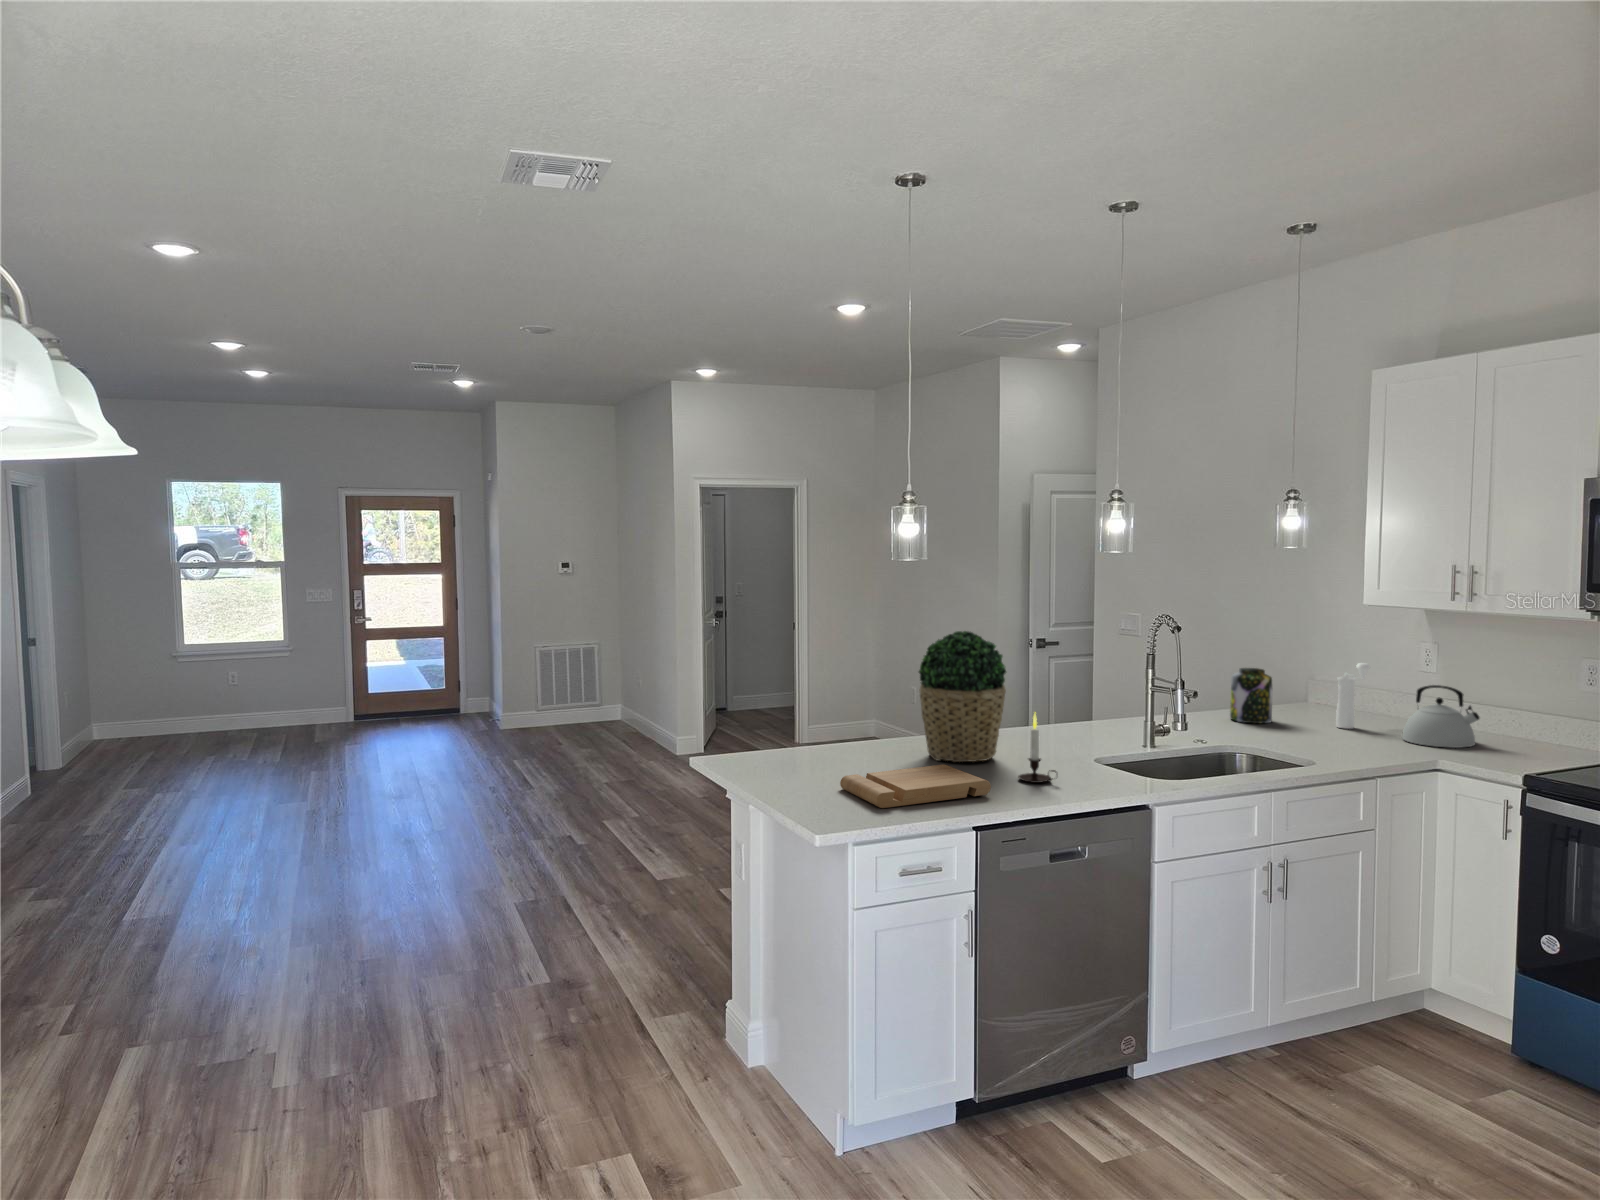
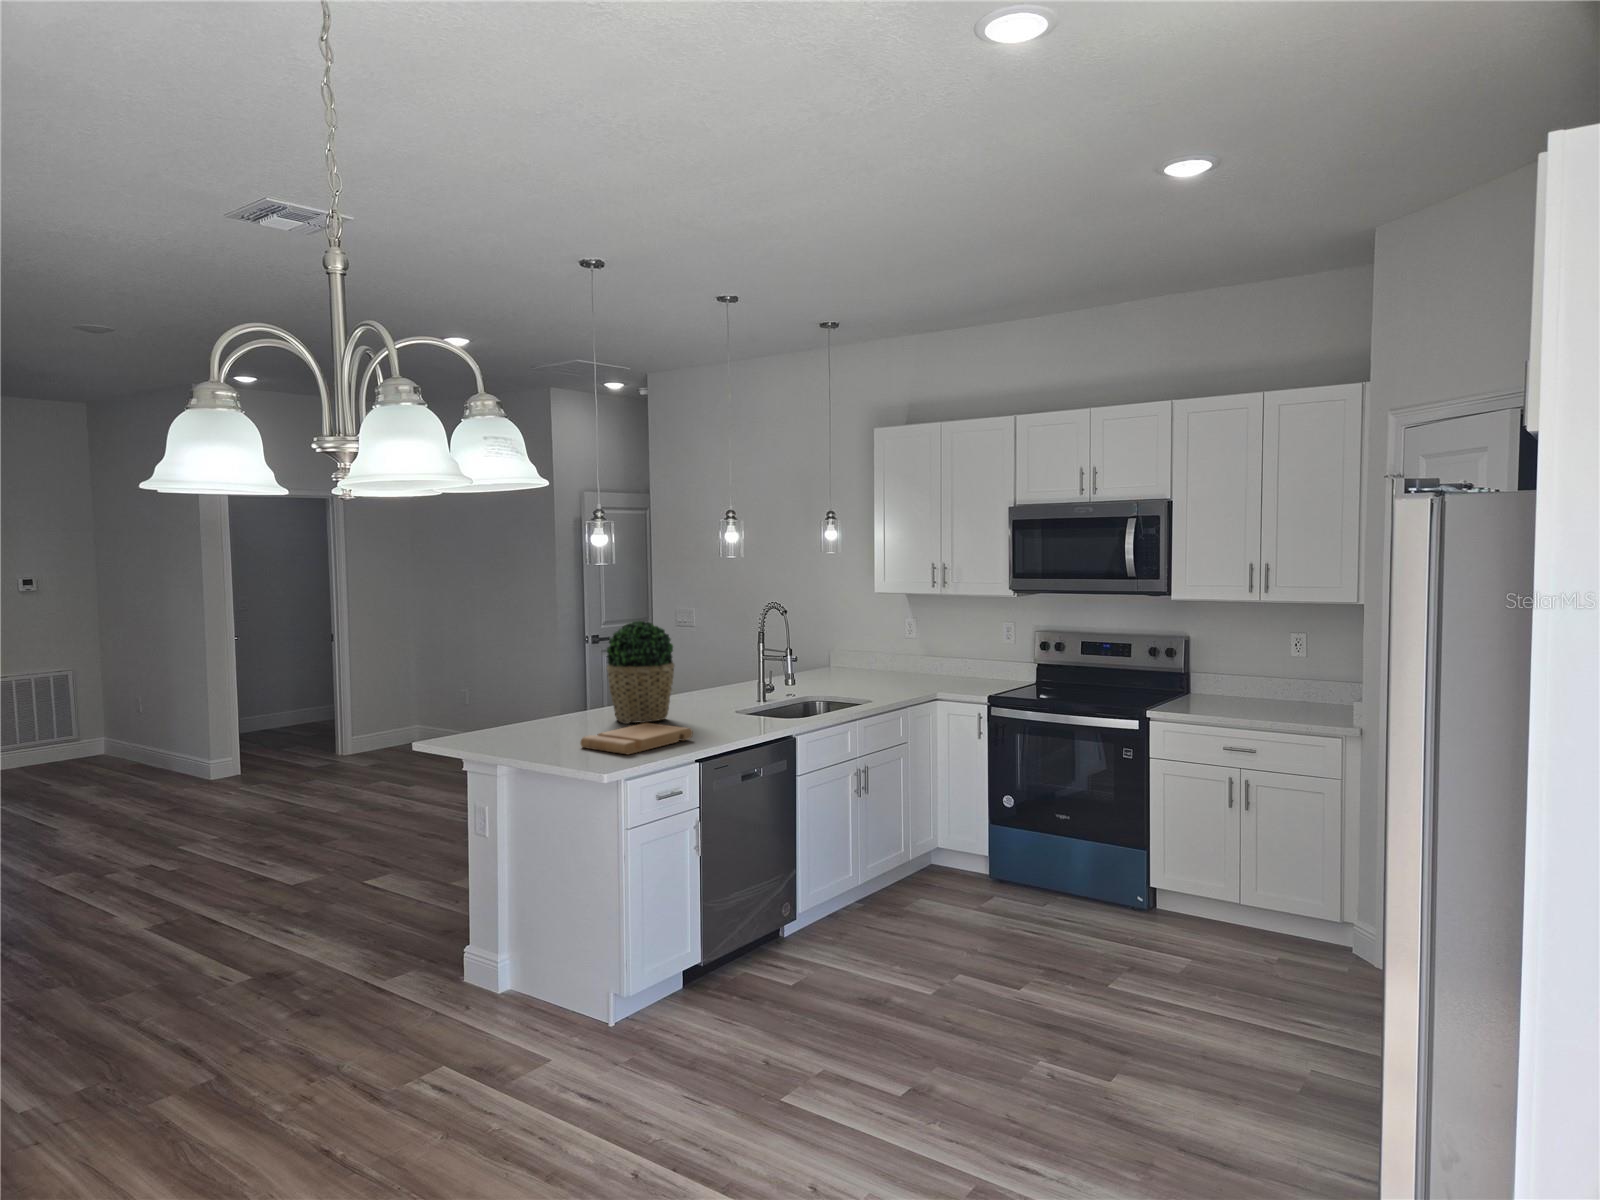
pepper mill: present [1336,663,1370,729] -> none [866,632,884,679]
jar: present [1230,668,1272,724] -> none [795,641,824,681]
kettle: present [1402,685,1479,748] -> none [910,643,955,684]
candle: present [1018,714,1056,783] -> none [698,676,728,729]

